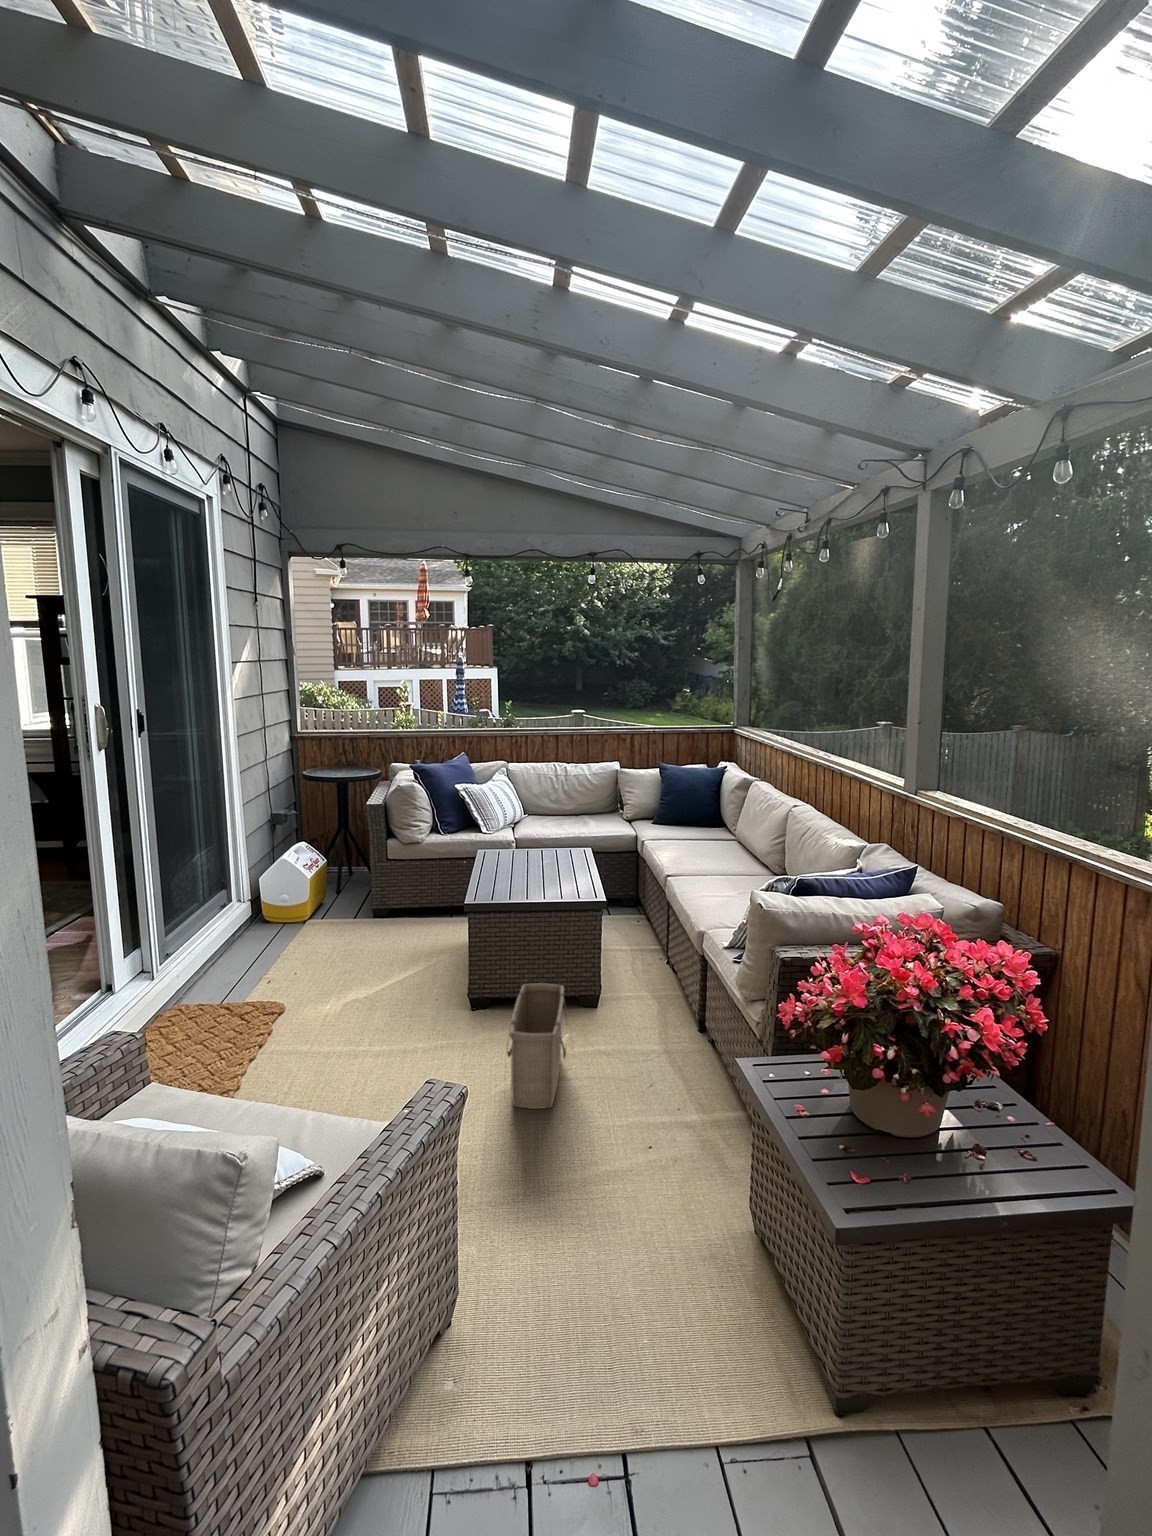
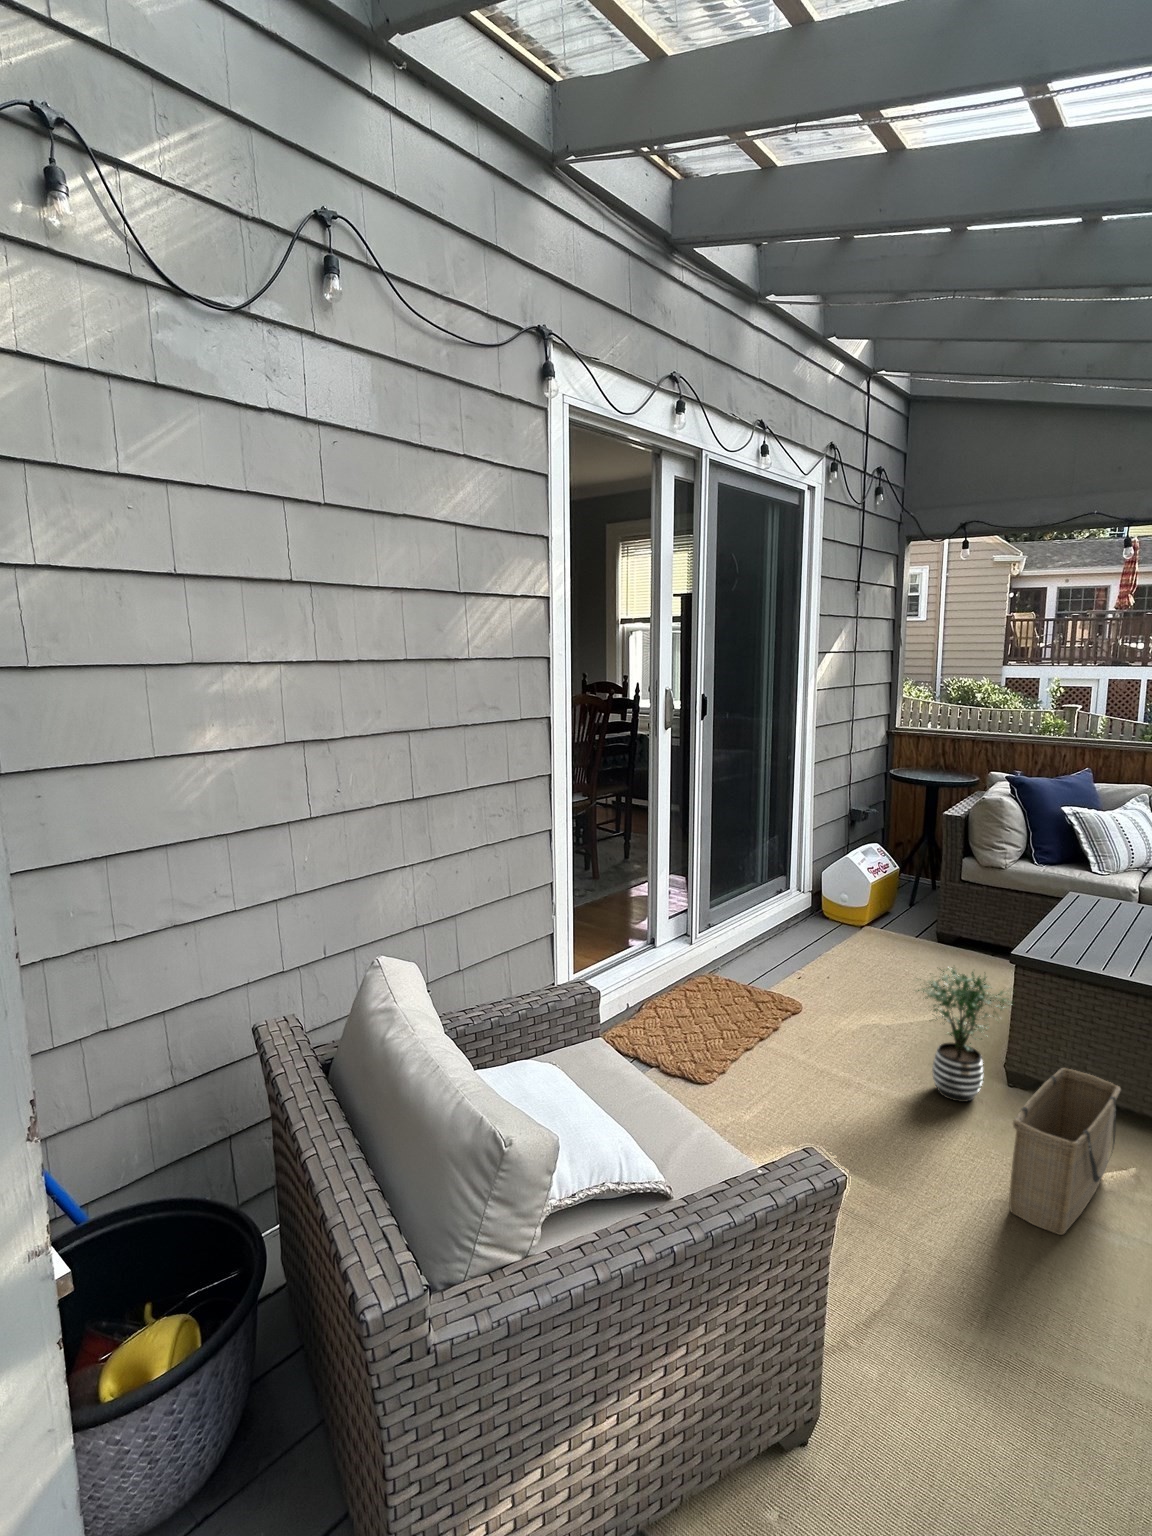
potted plant: none [396,927,478,1042] -> present [918,968,1012,1102]

